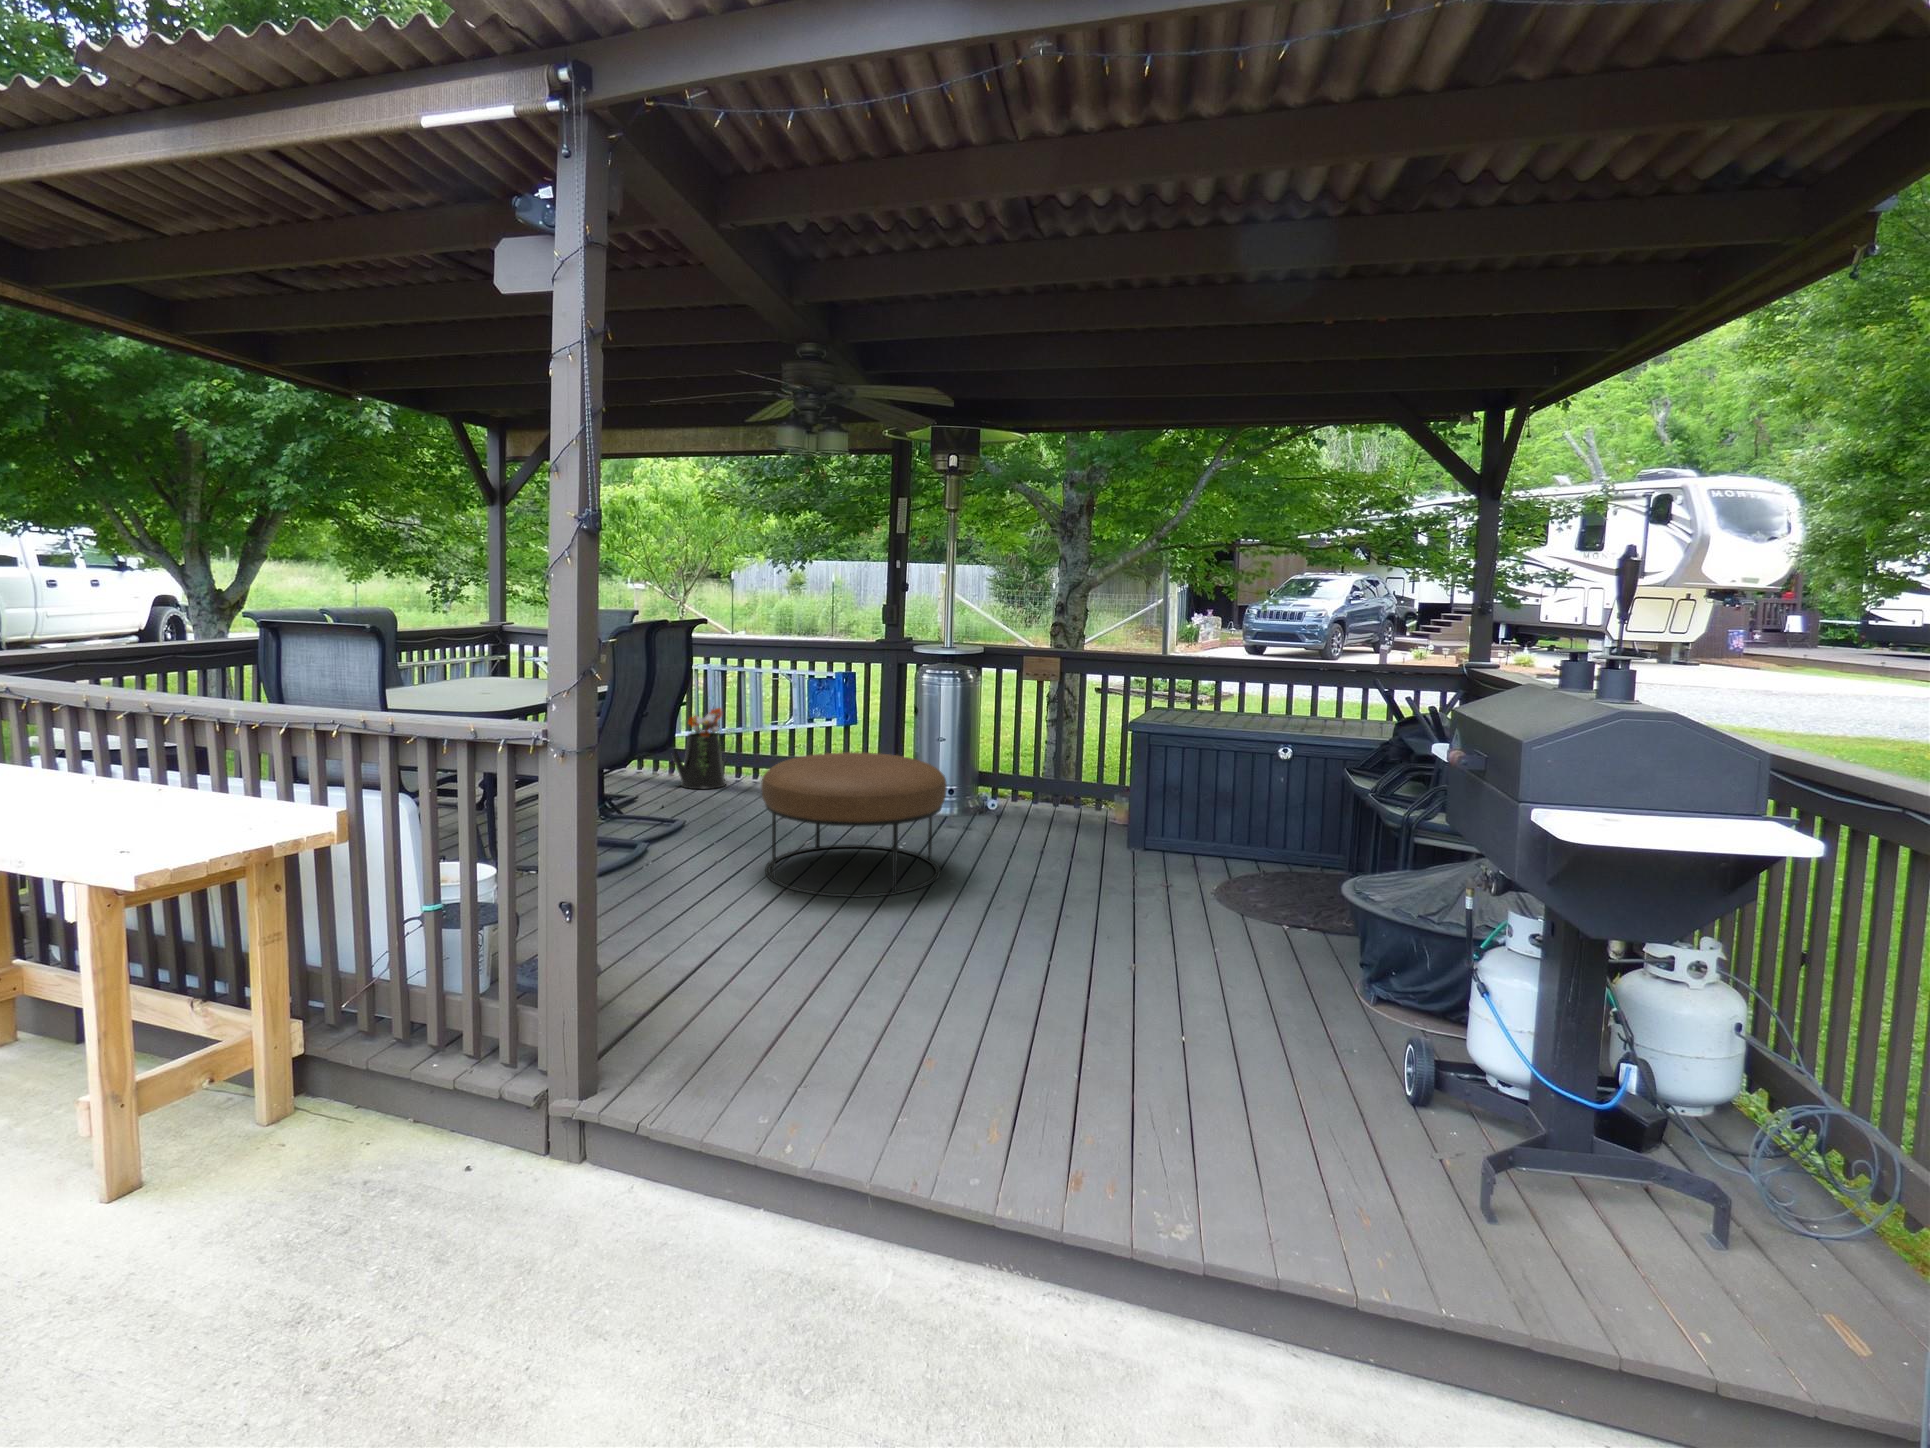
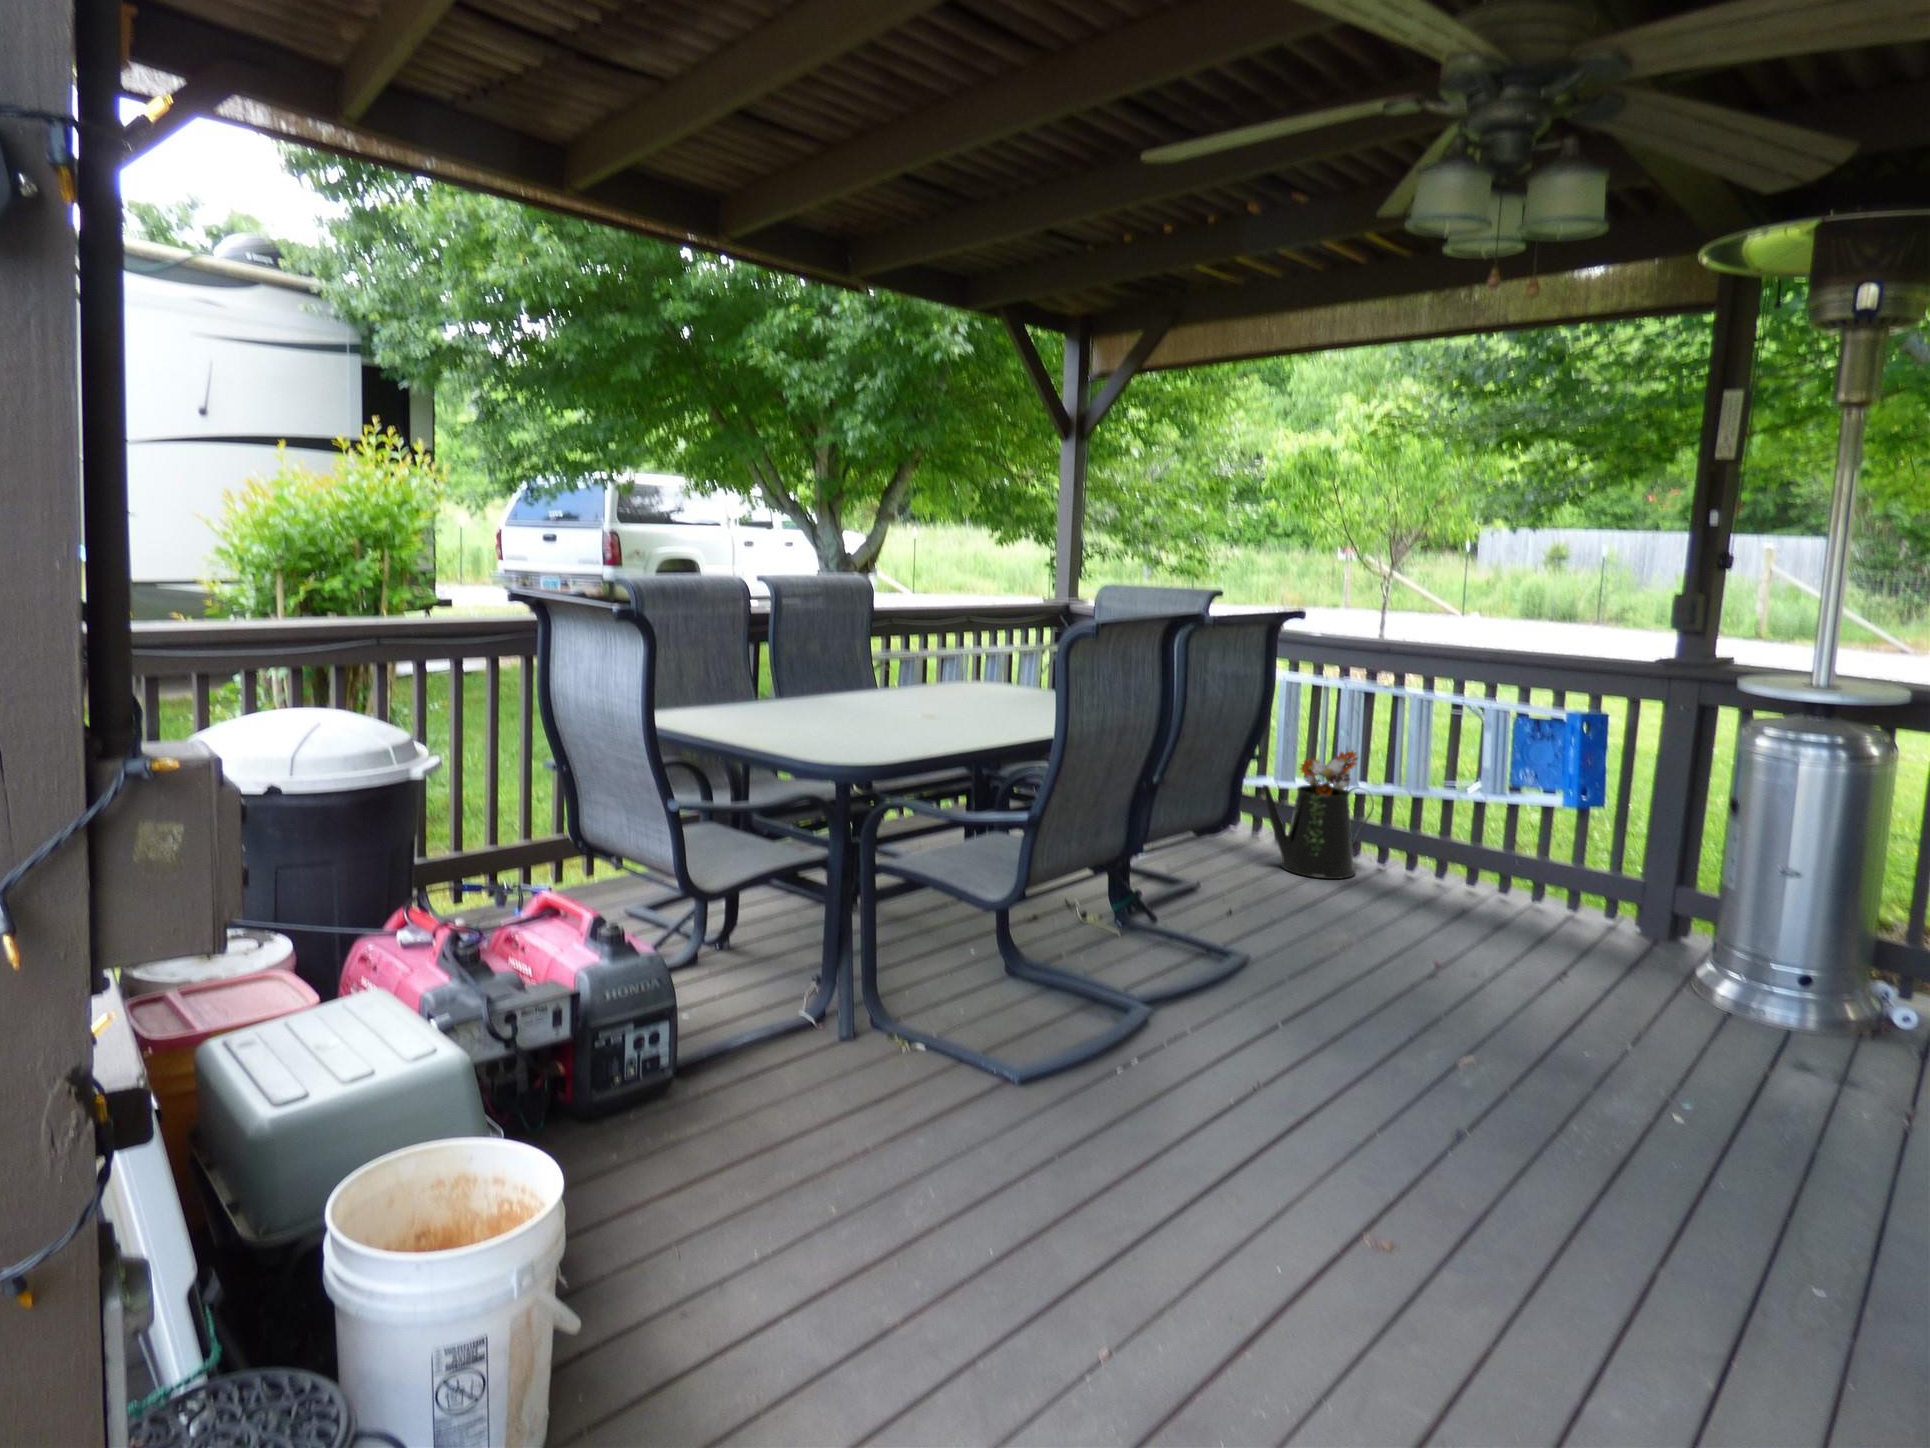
ottoman: present [761,752,947,897] -> none [1348,878,1786,1233]

